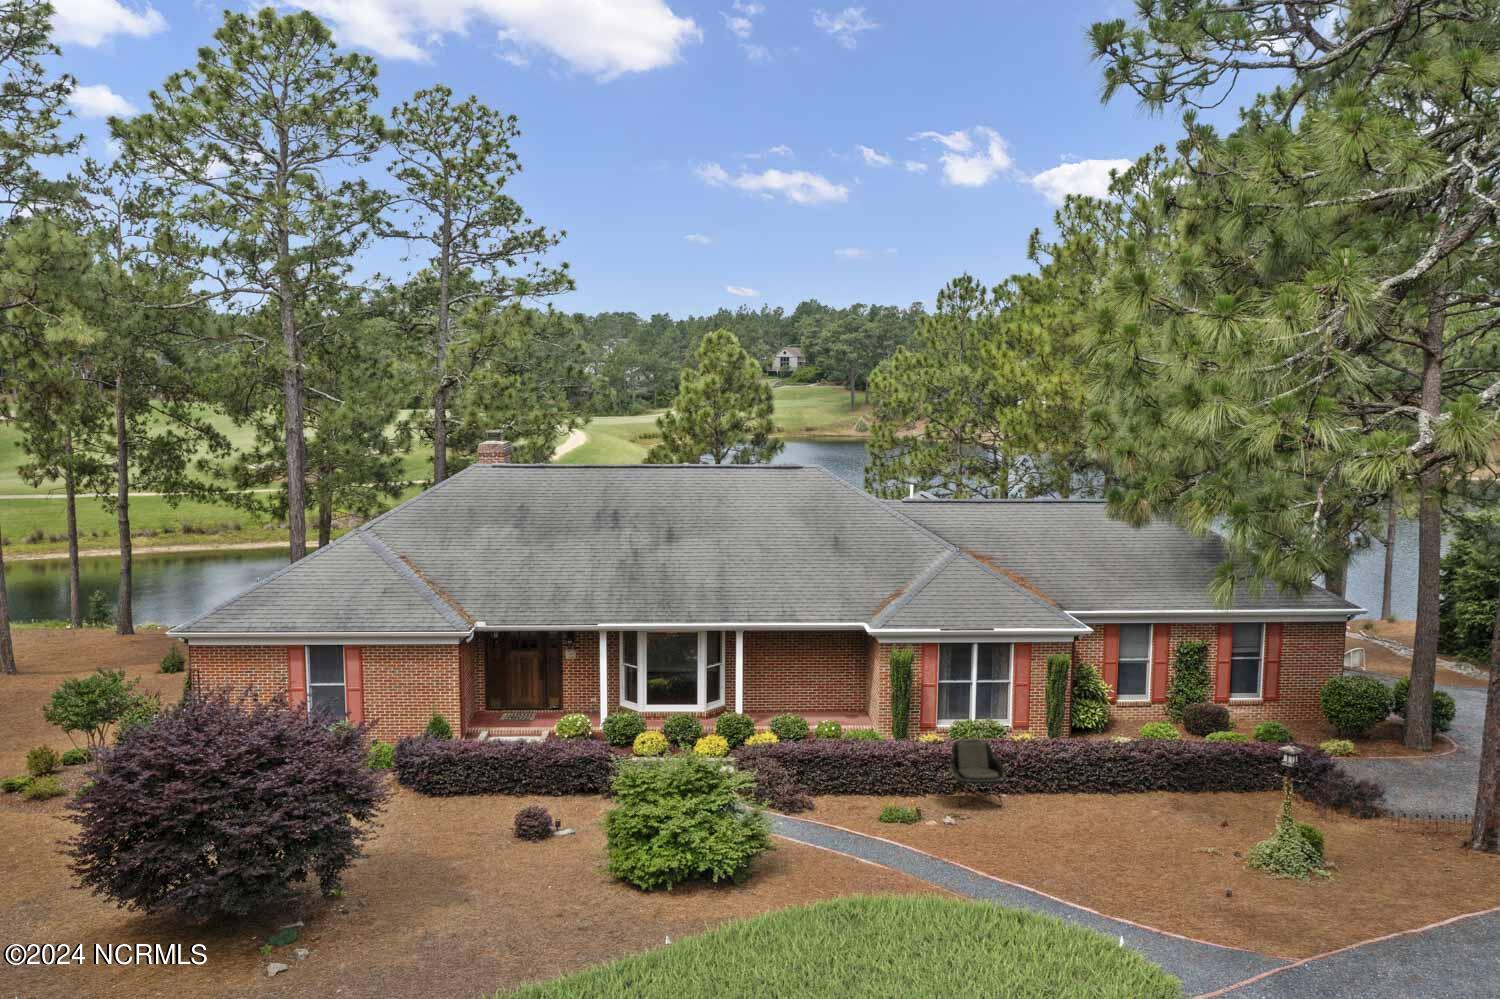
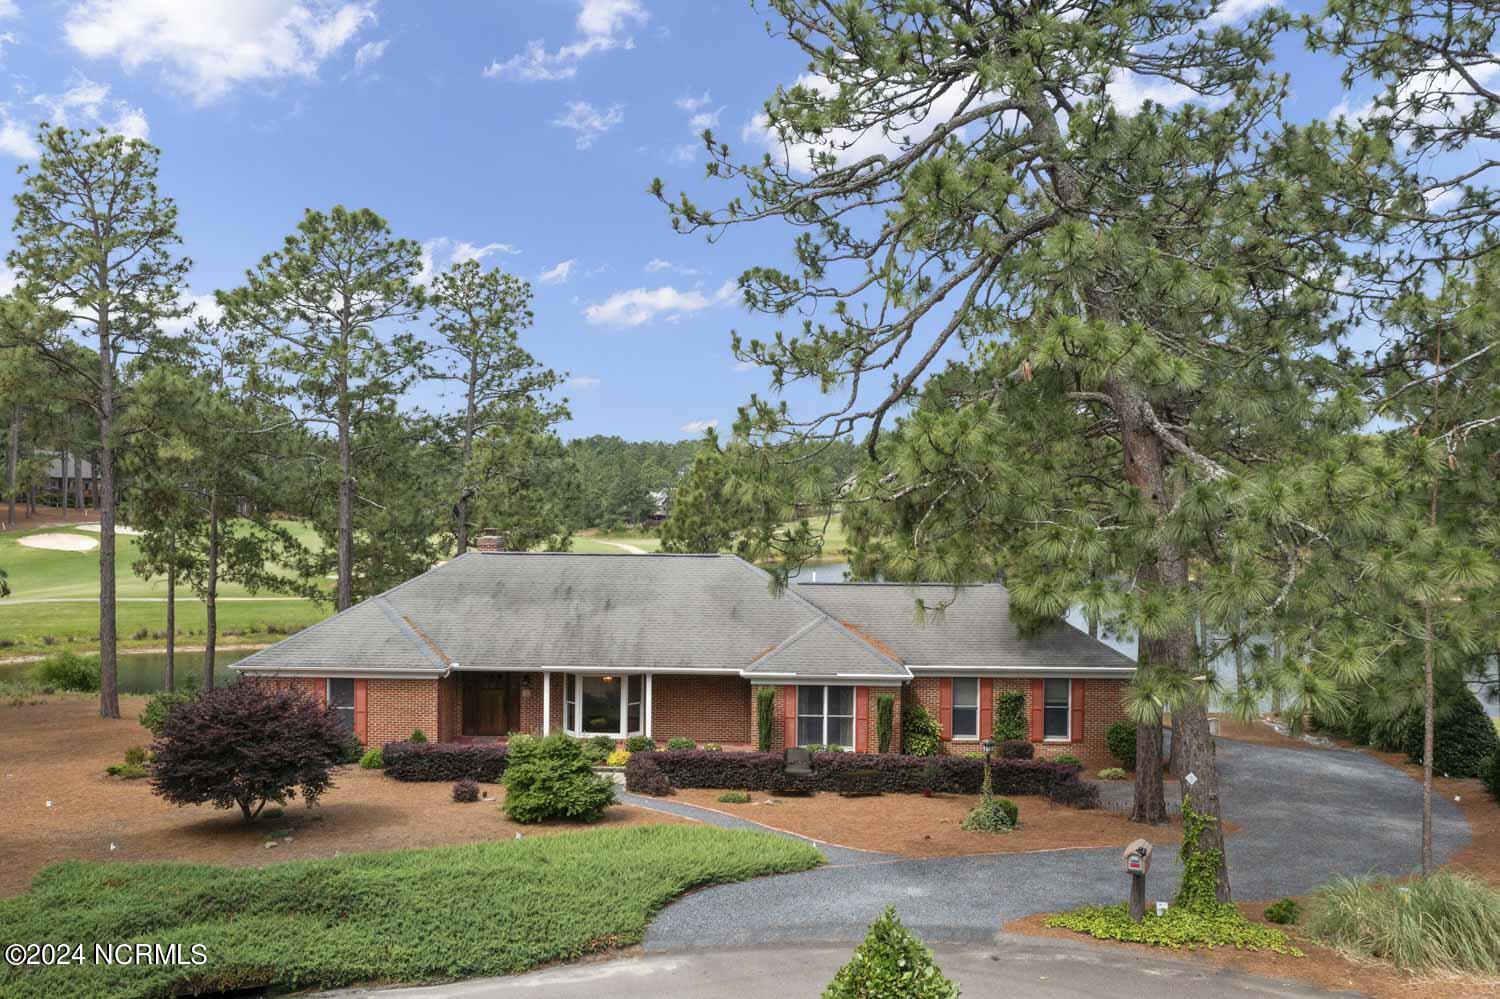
potted tree: none [1124,747,1168,801] -> present [913,758,943,797]
bench: none [1030,765,1087,808] -> present [839,769,883,798]

